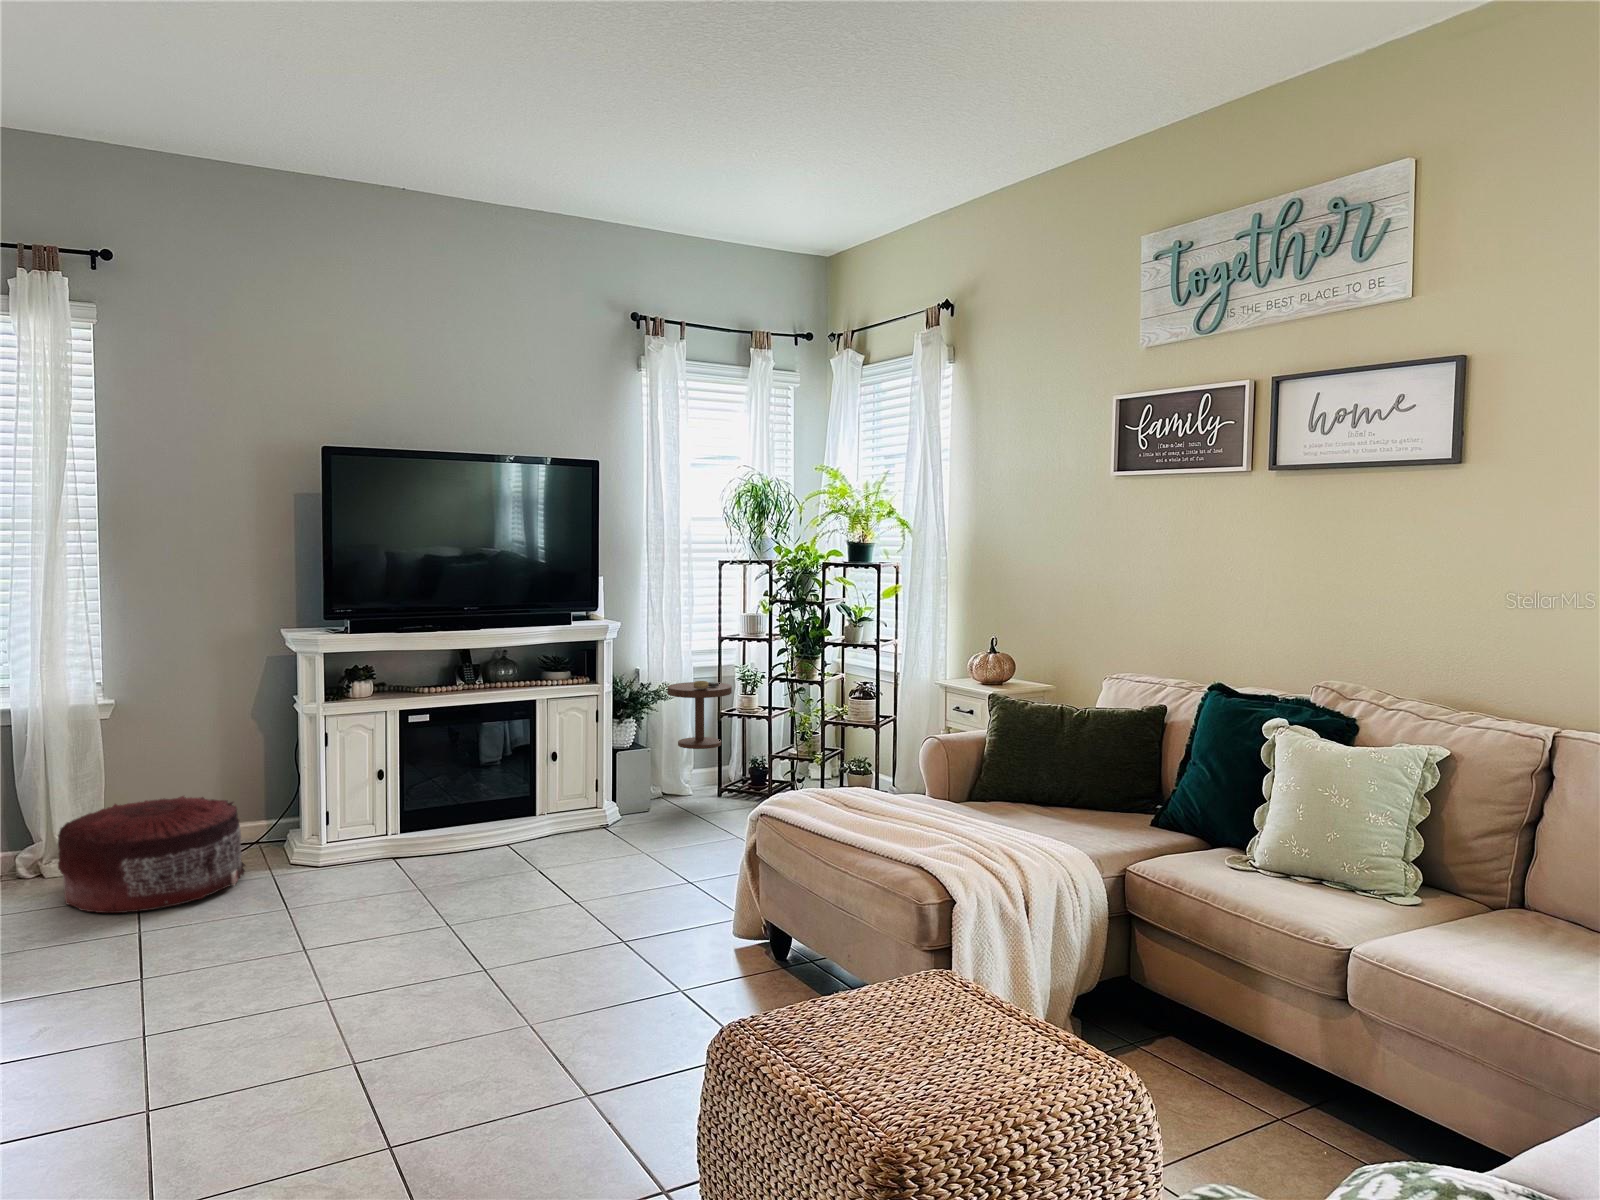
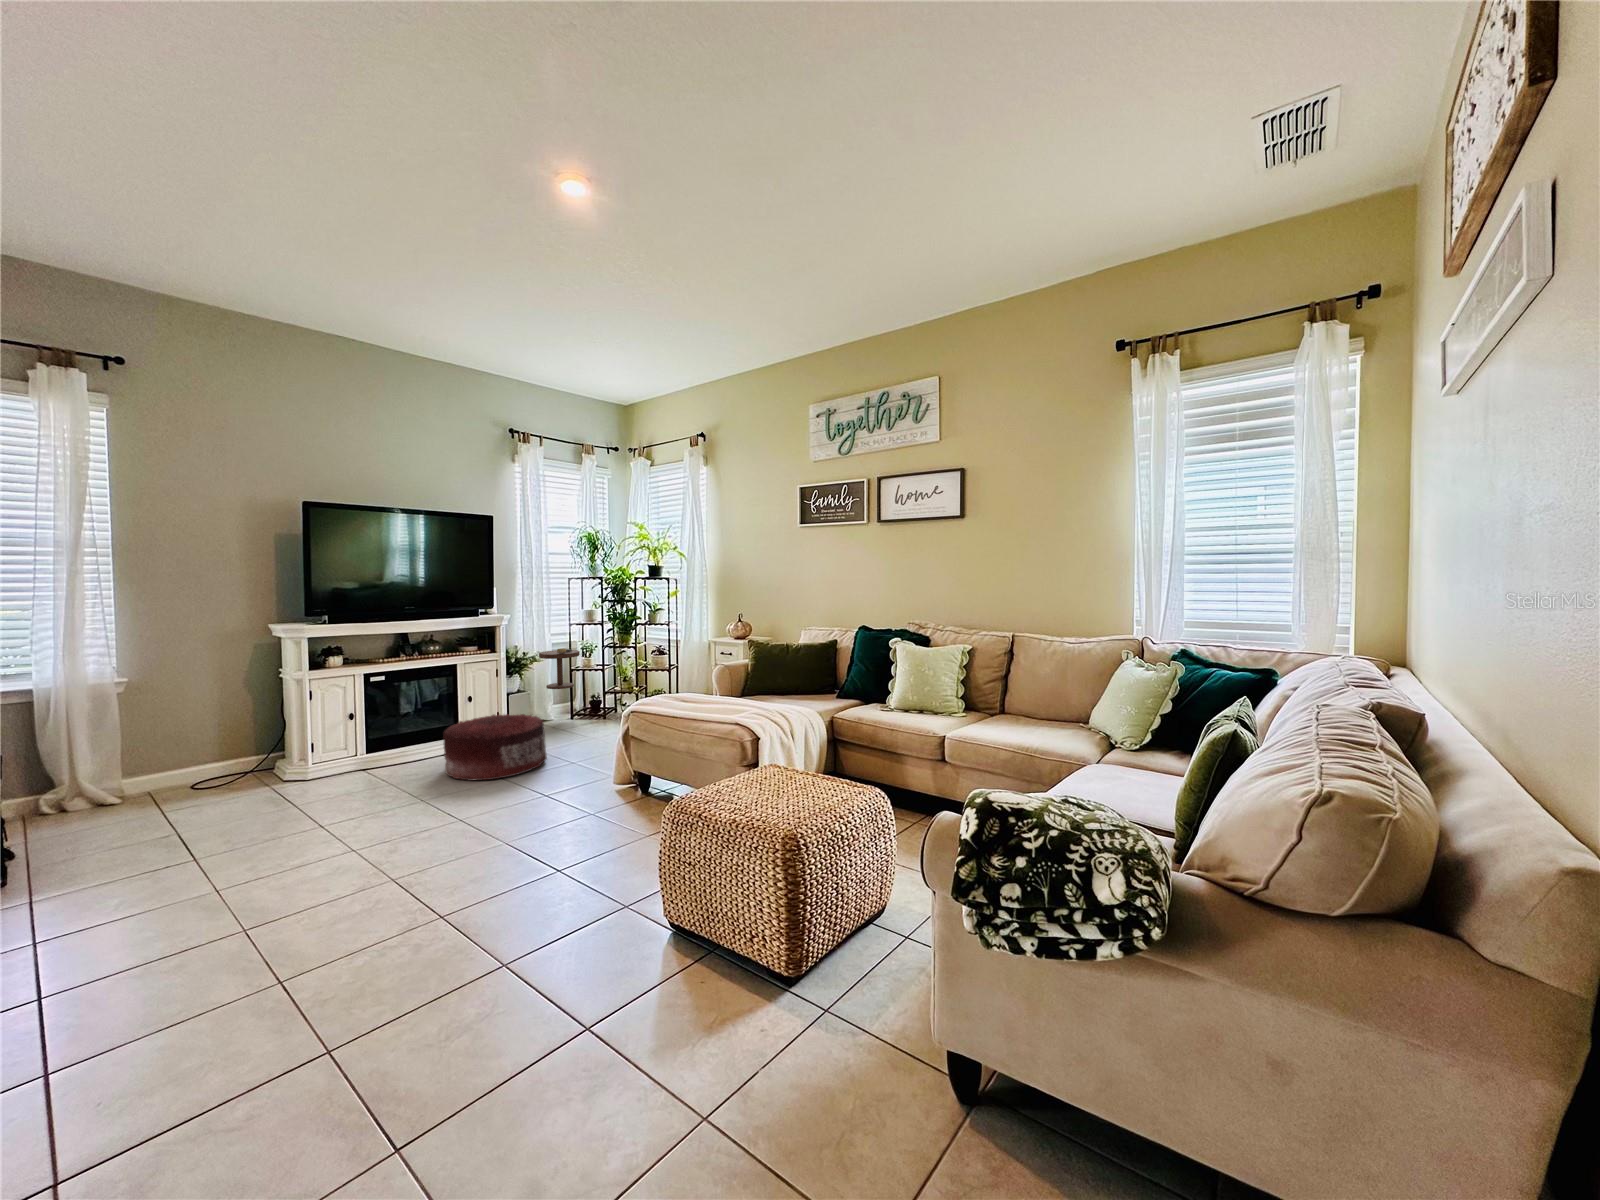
pouf: present [58,796,245,913] -> present [443,714,547,781]

